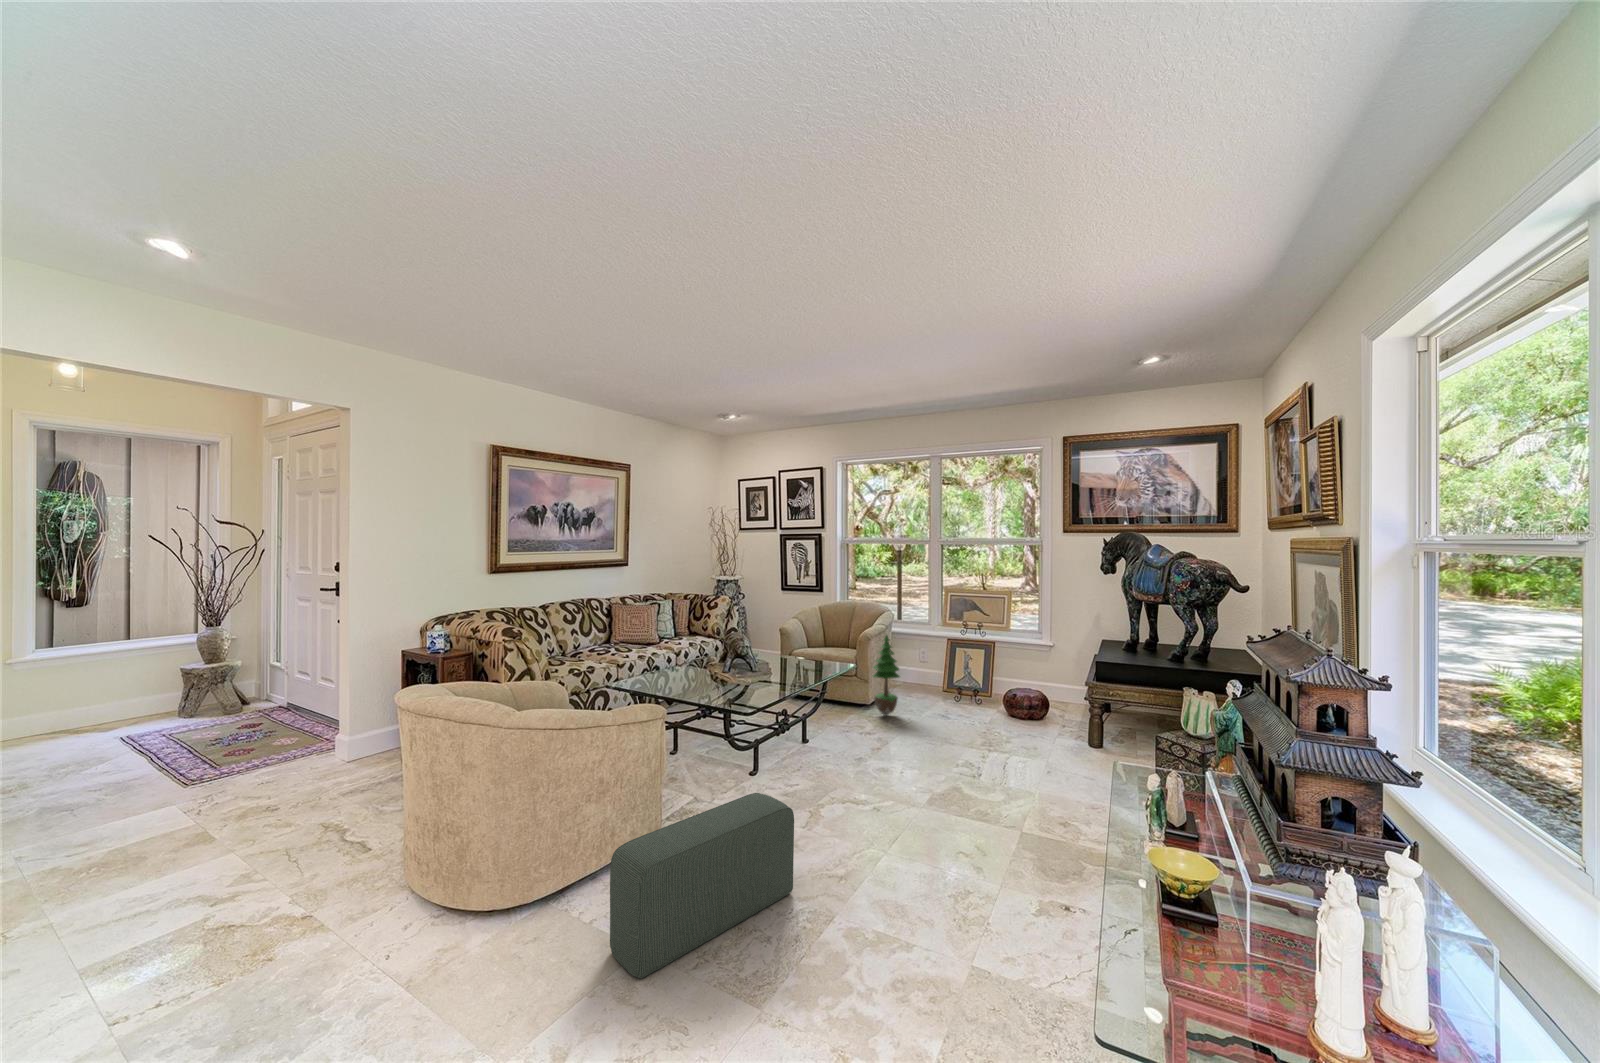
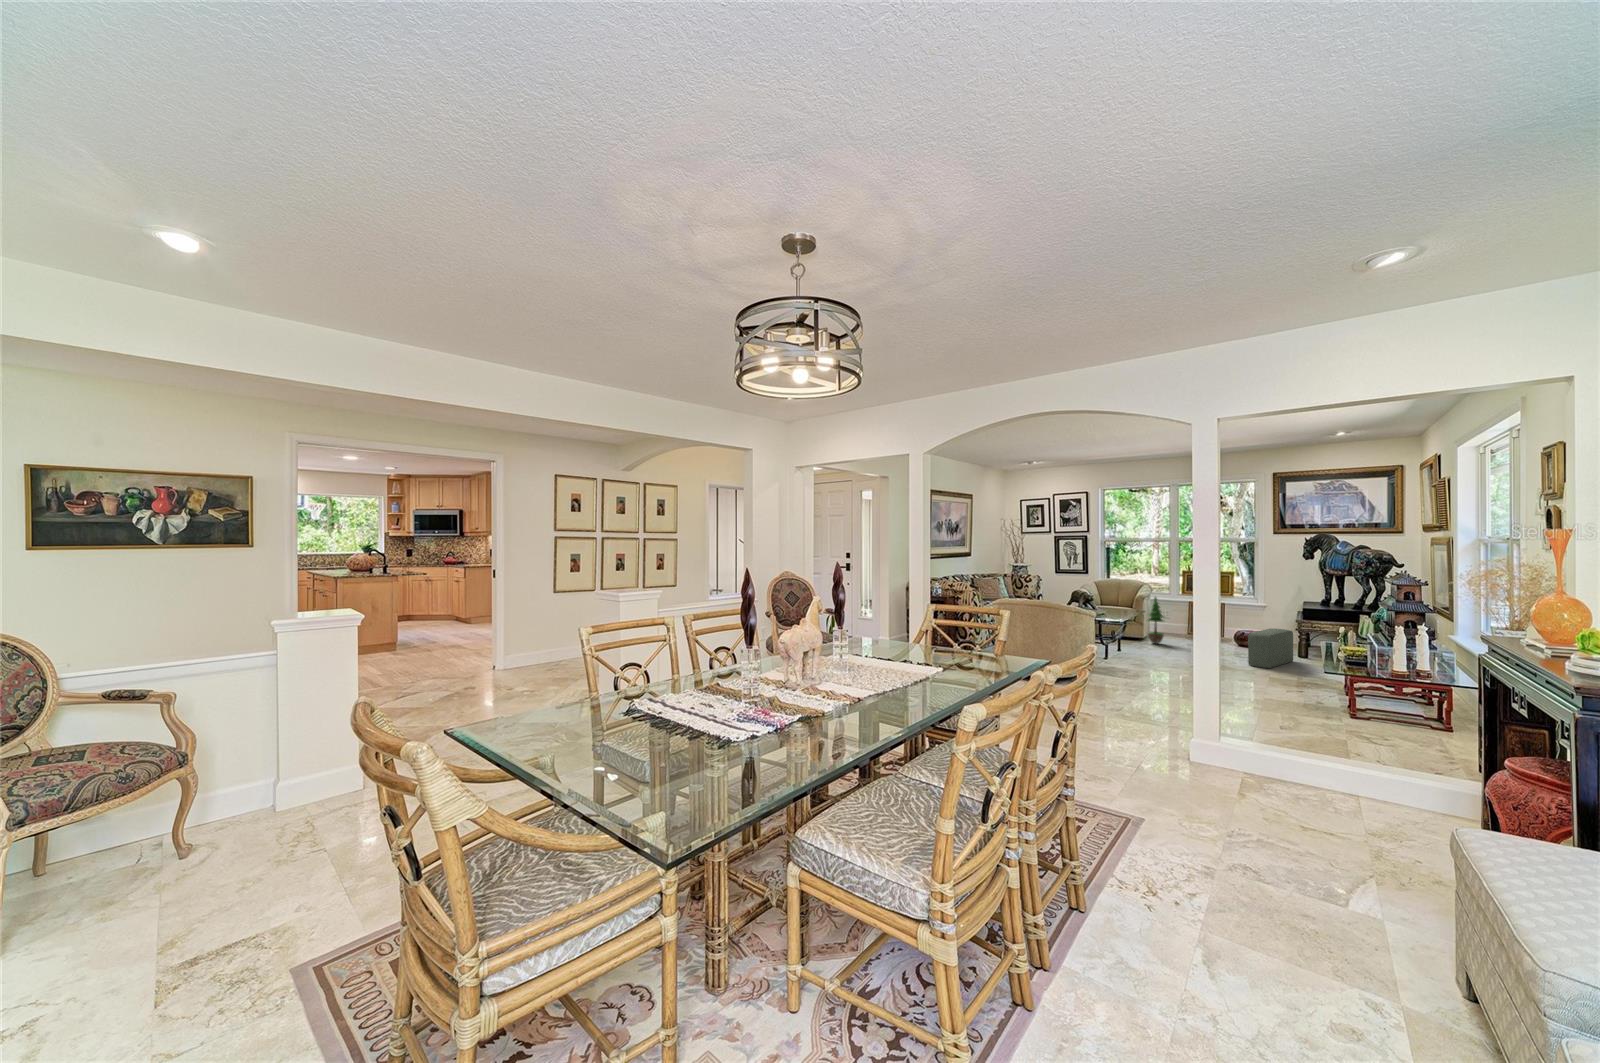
pouf: present [610,793,794,978] -> present [1248,629,1293,668]

